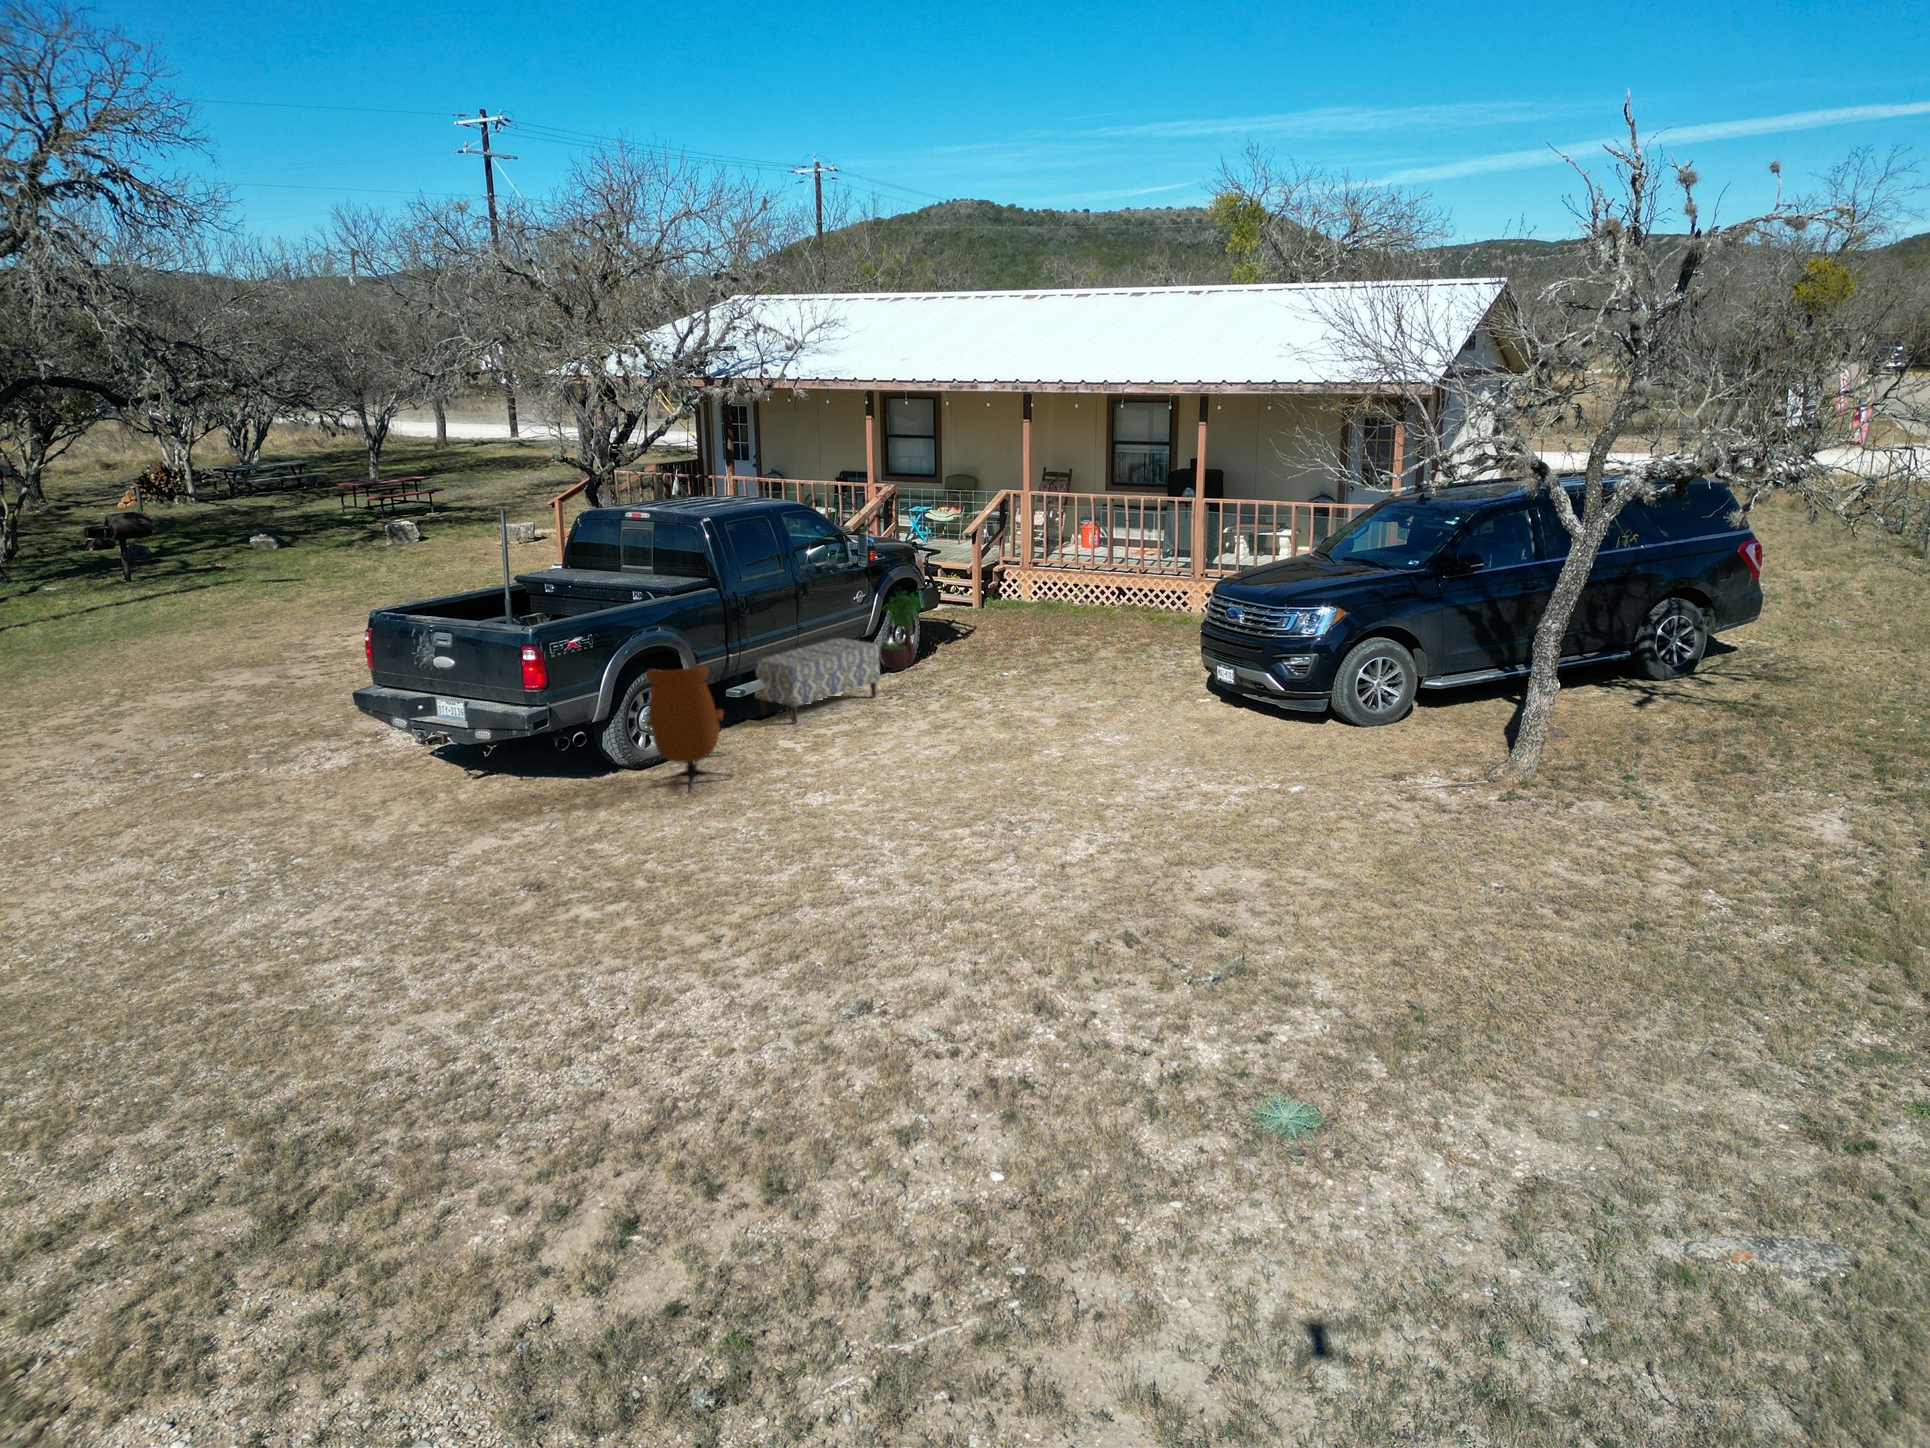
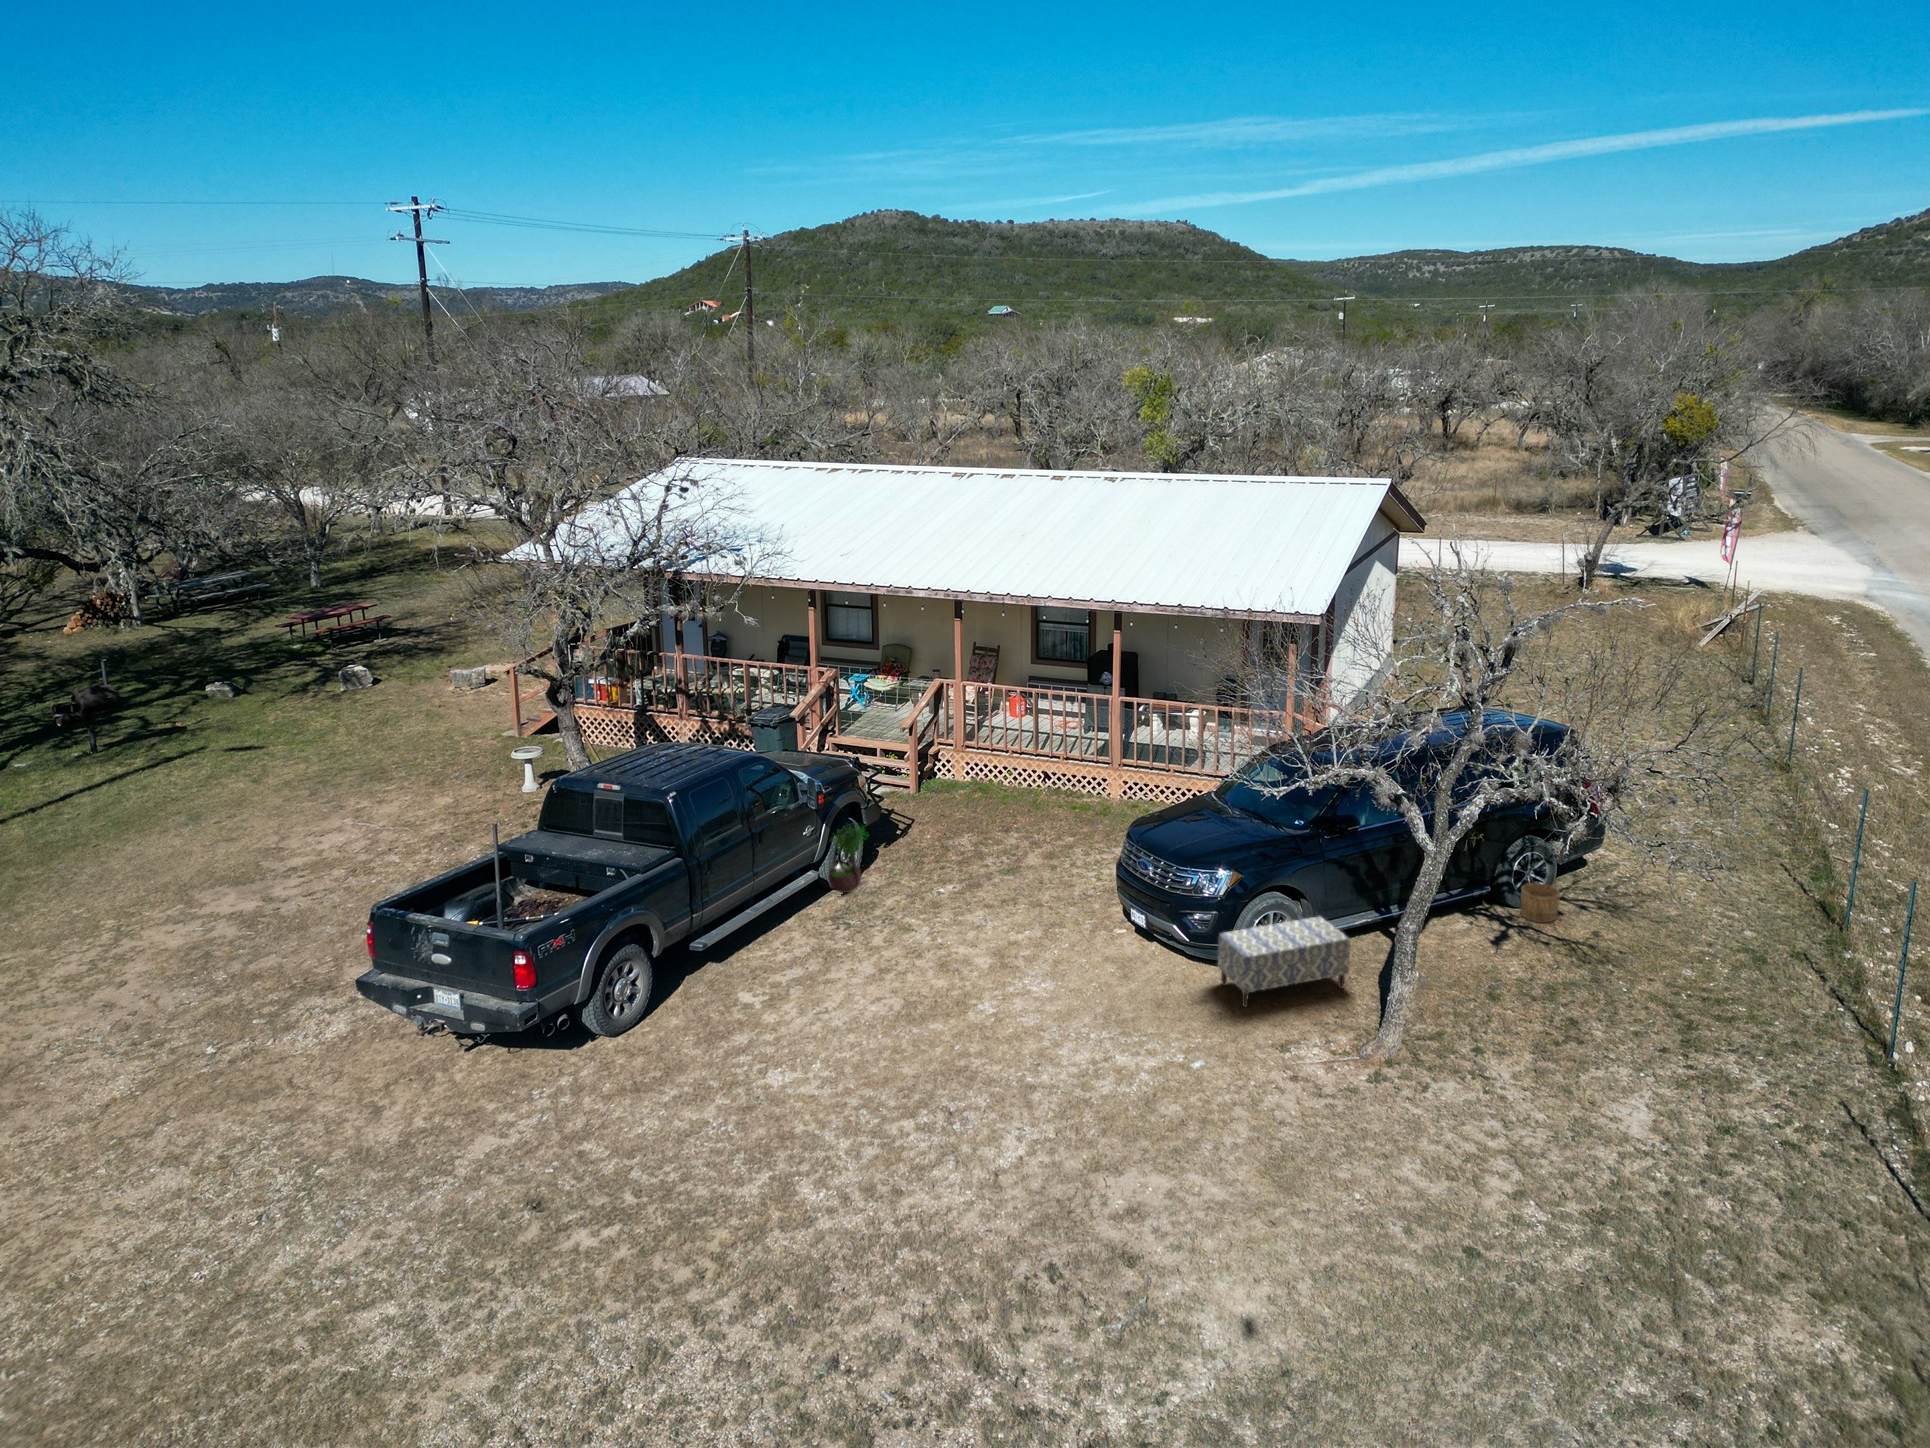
bench: present [755,638,880,723] -> present [1218,916,1351,1007]
wooden bucket: none [1665,651,1715,691] -> present [1521,883,1560,923]
lounge chair: present [646,666,733,794] -> none [626,970,703,1077]

